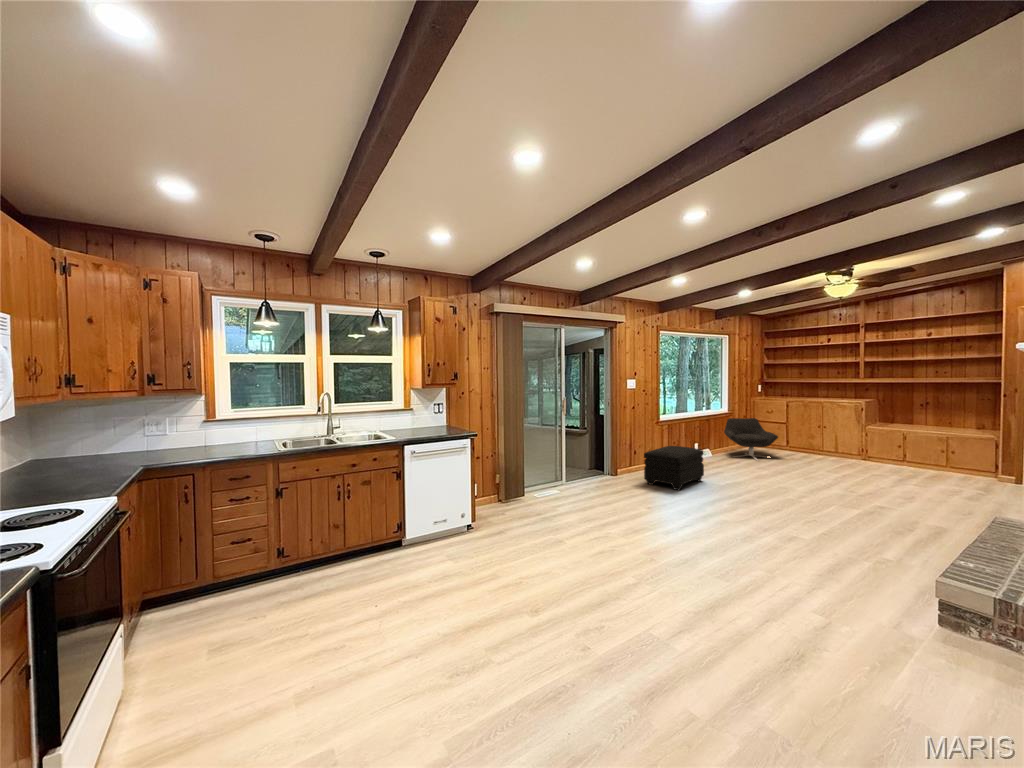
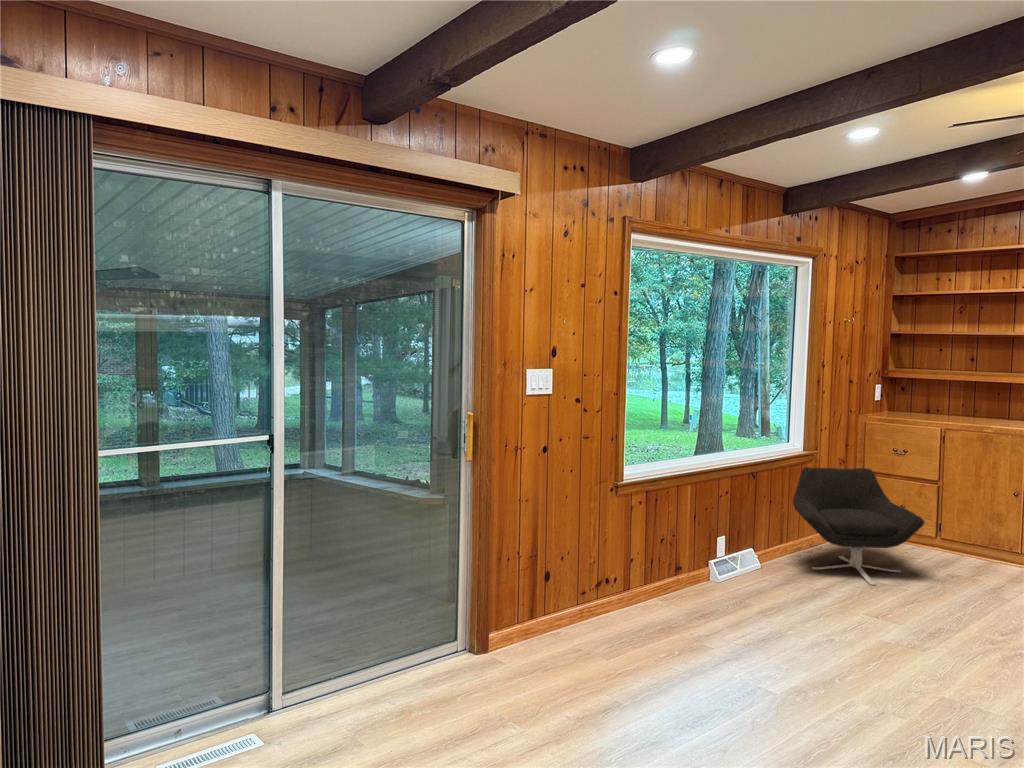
ottoman: present [644,446,704,490] -> none [549,564,729,728]

